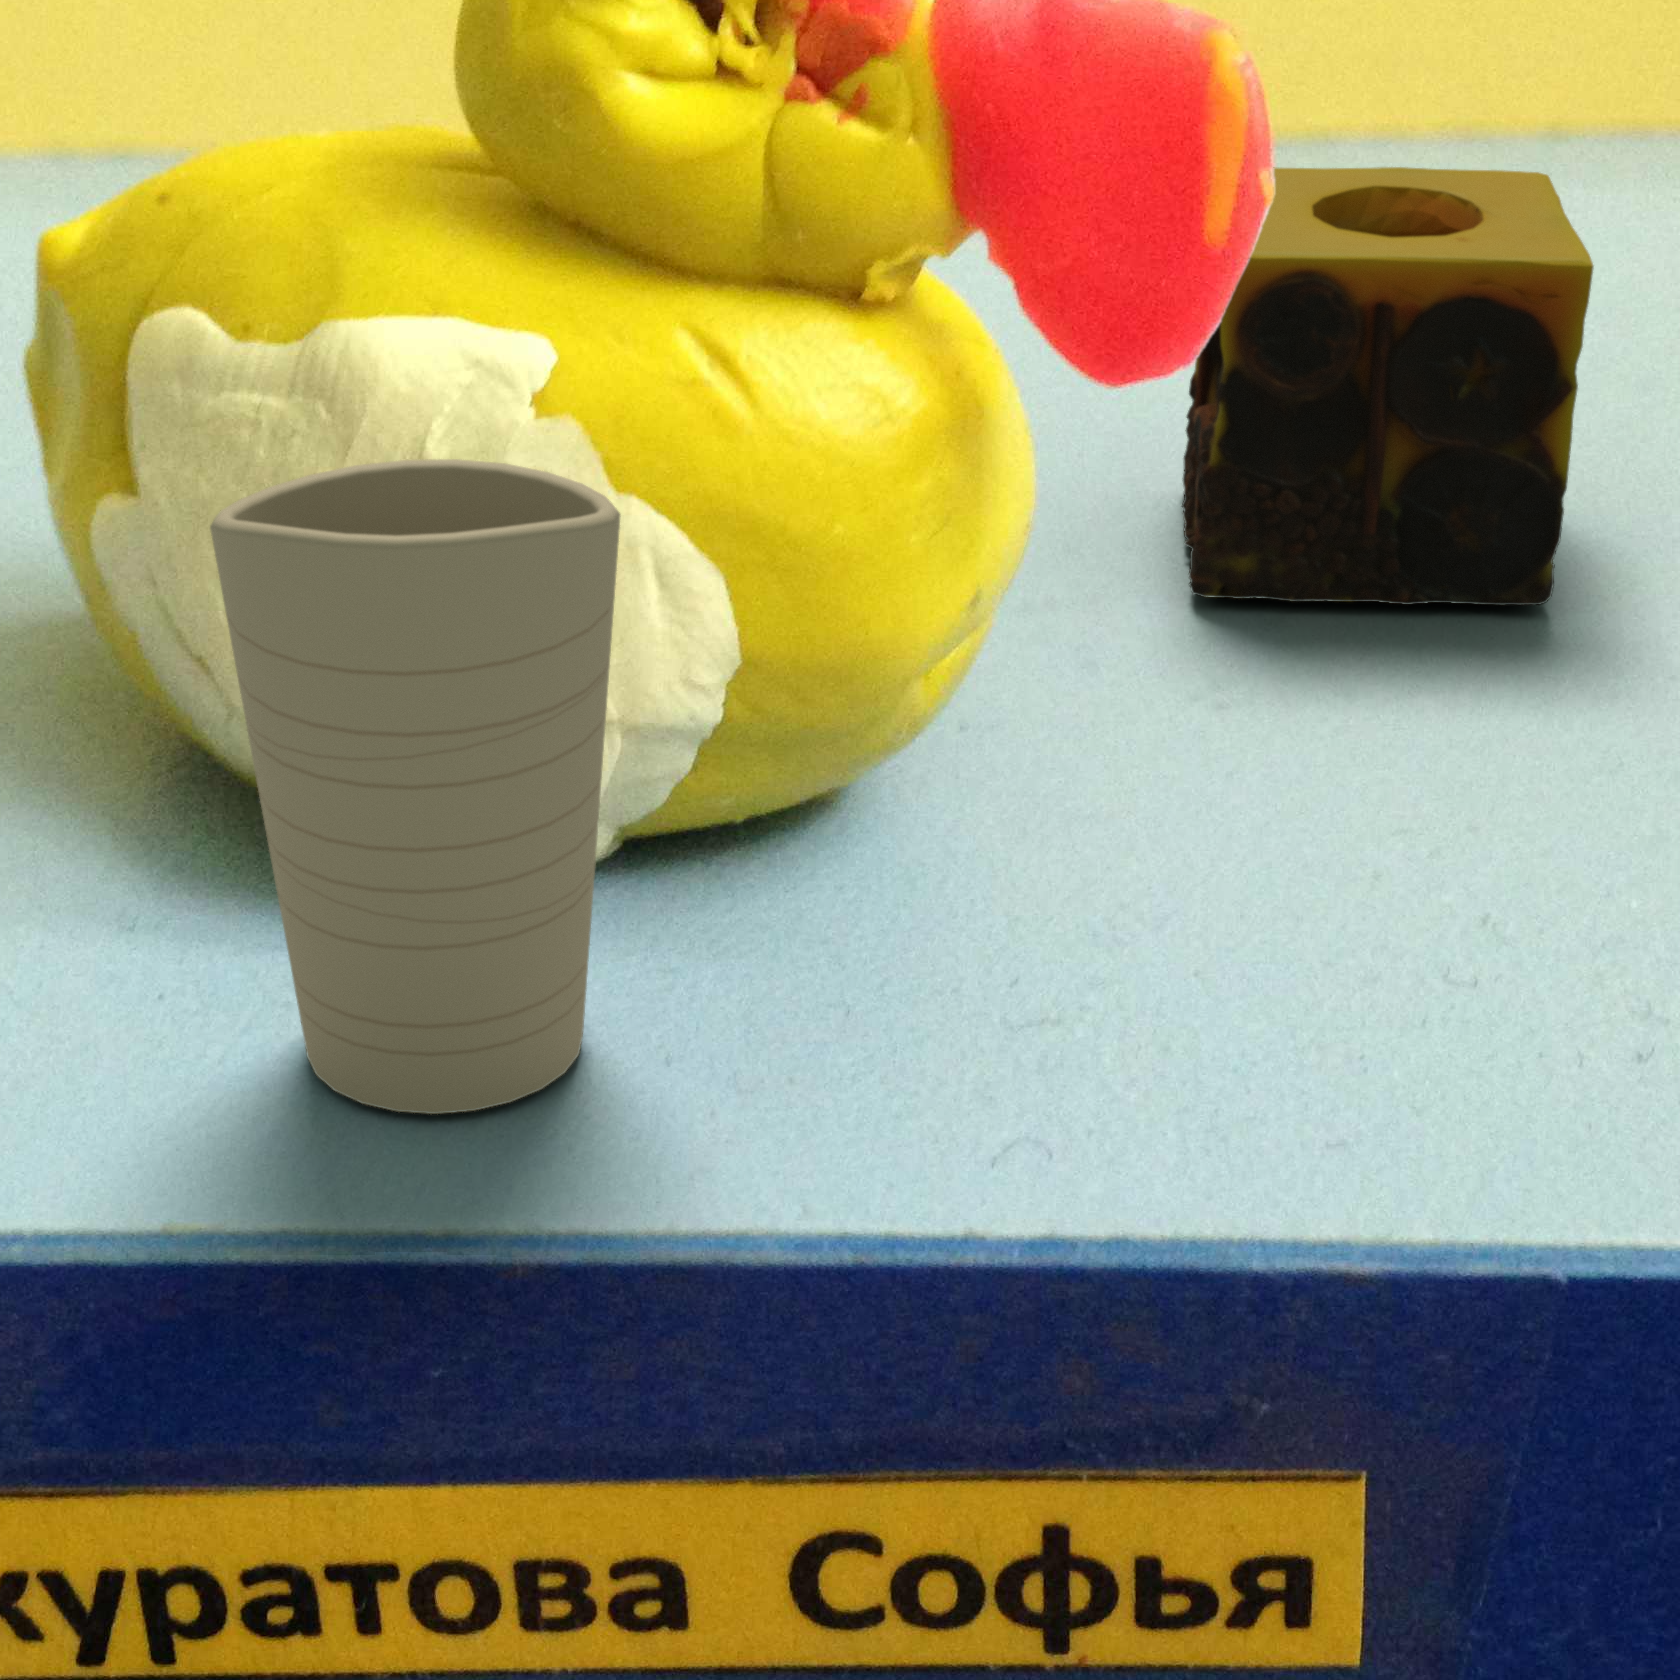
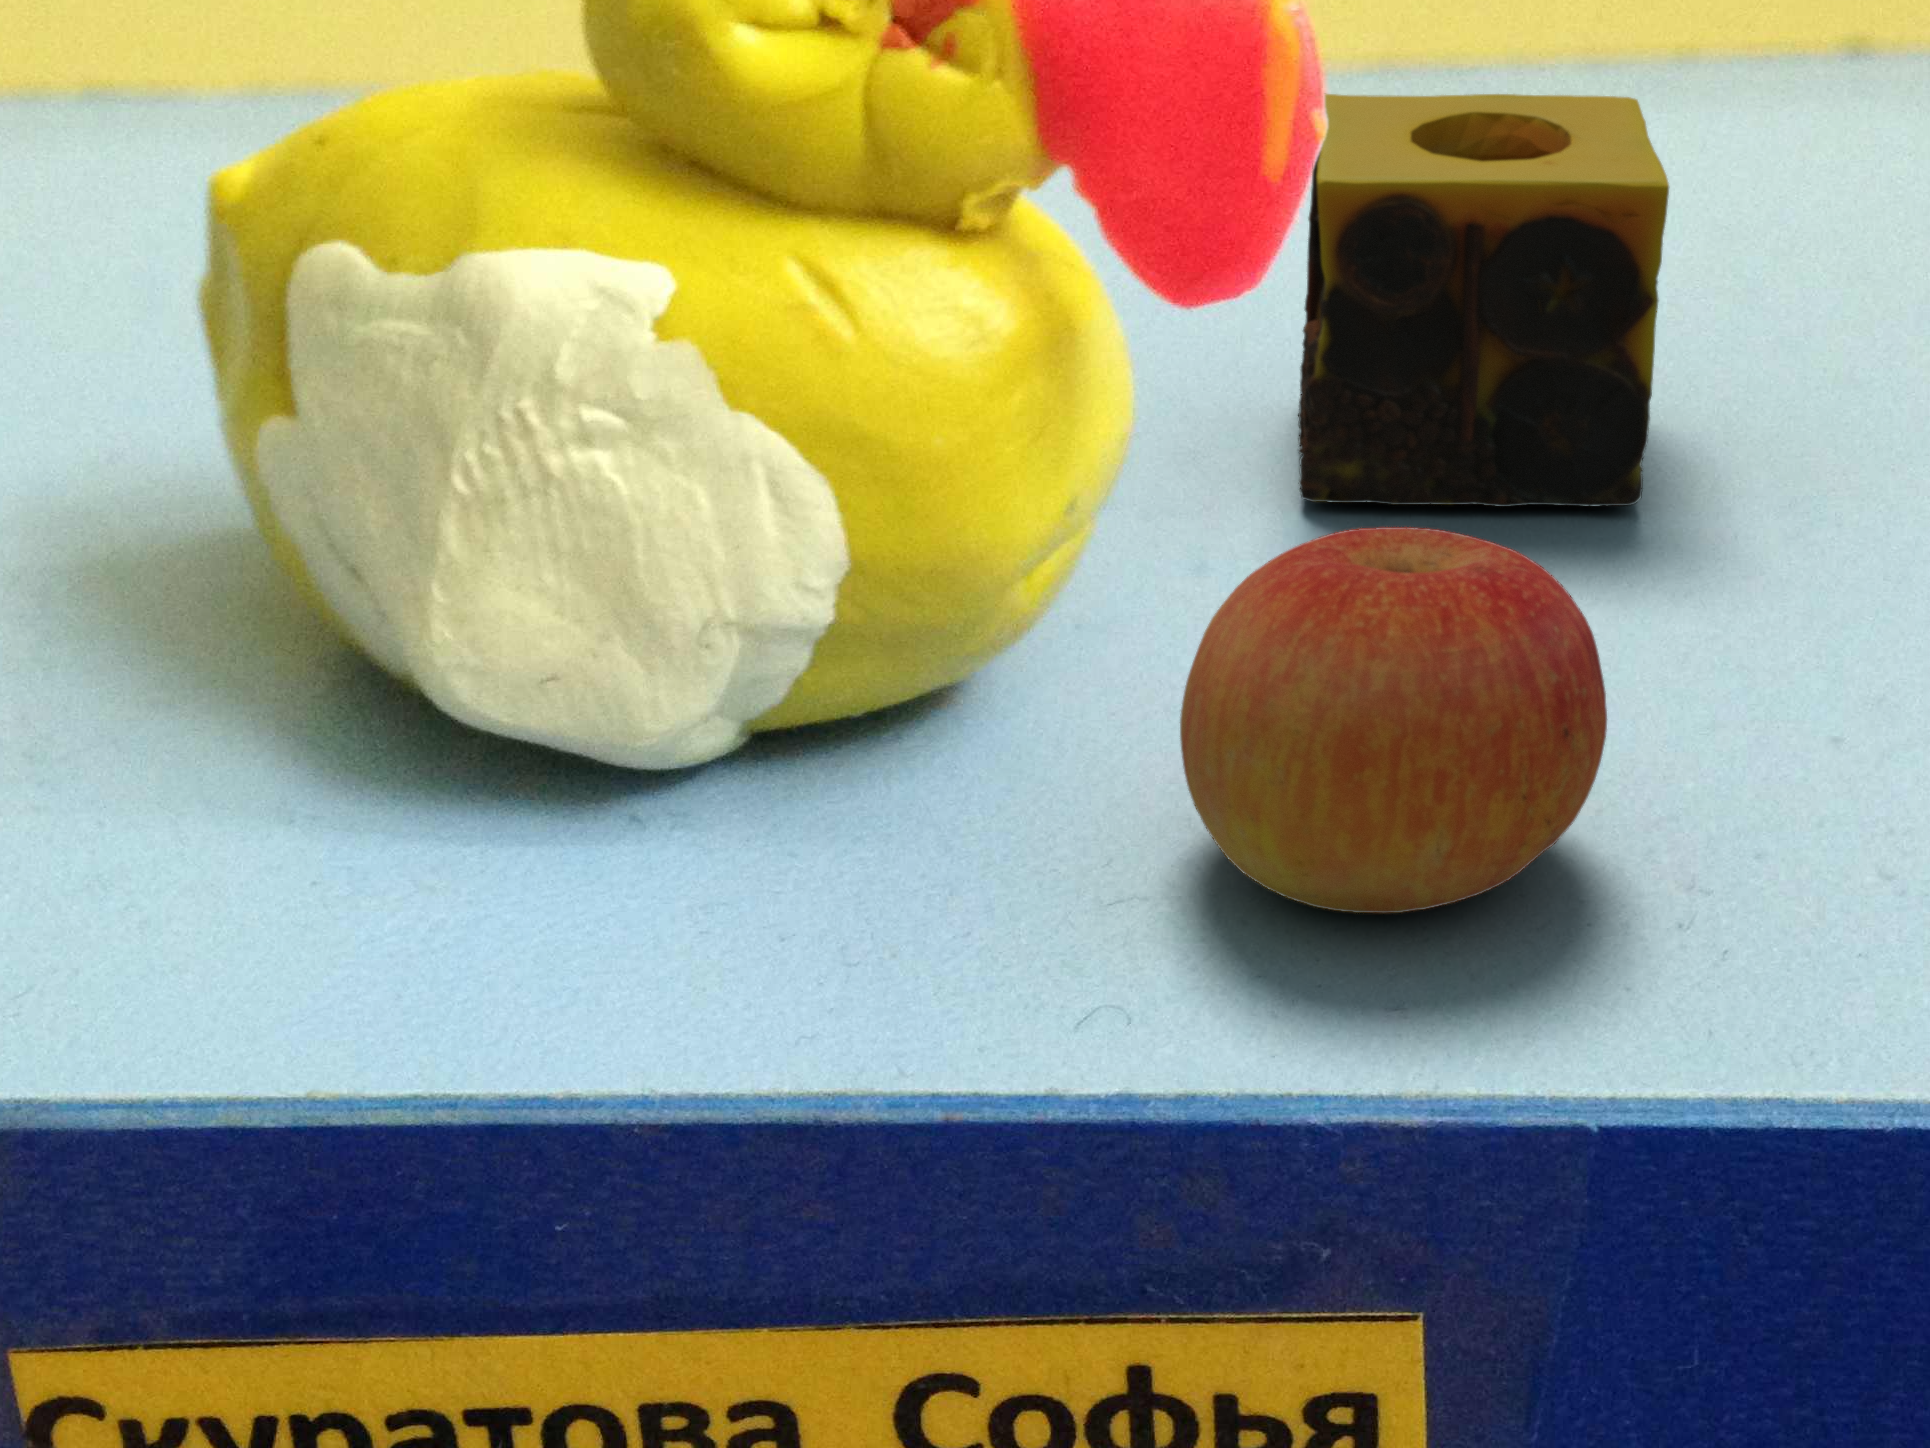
cup: present [210,459,621,1114] -> none [346,383,726,990]
apple: none [1095,626,1554,1038] -> present [1180,527,1607,913]

